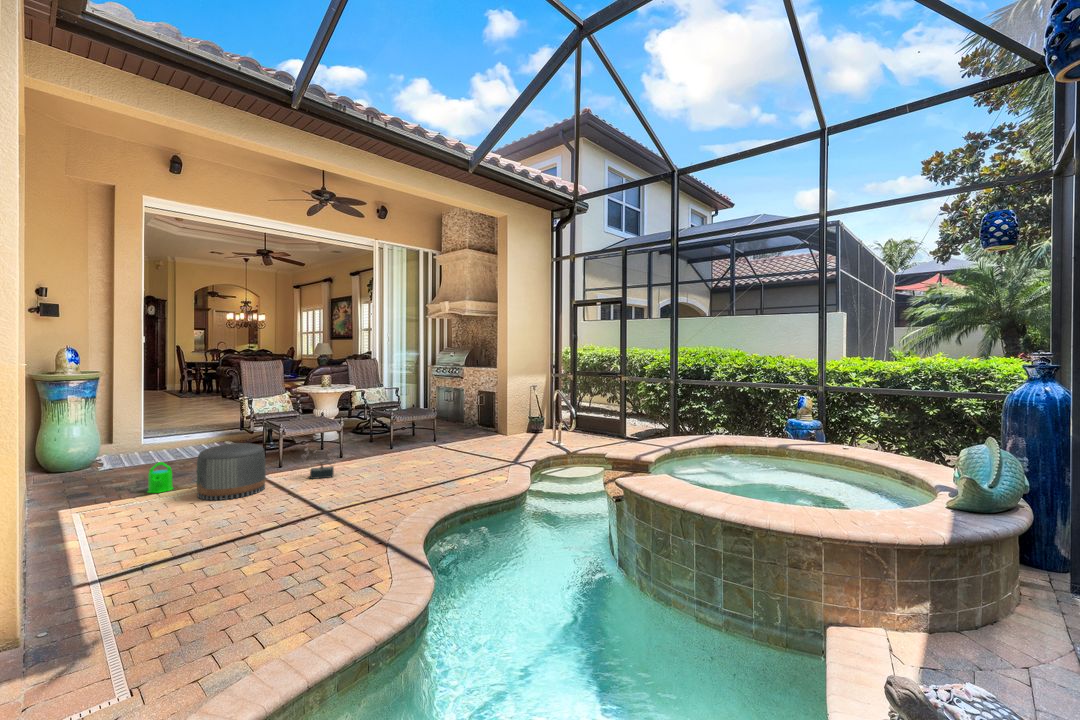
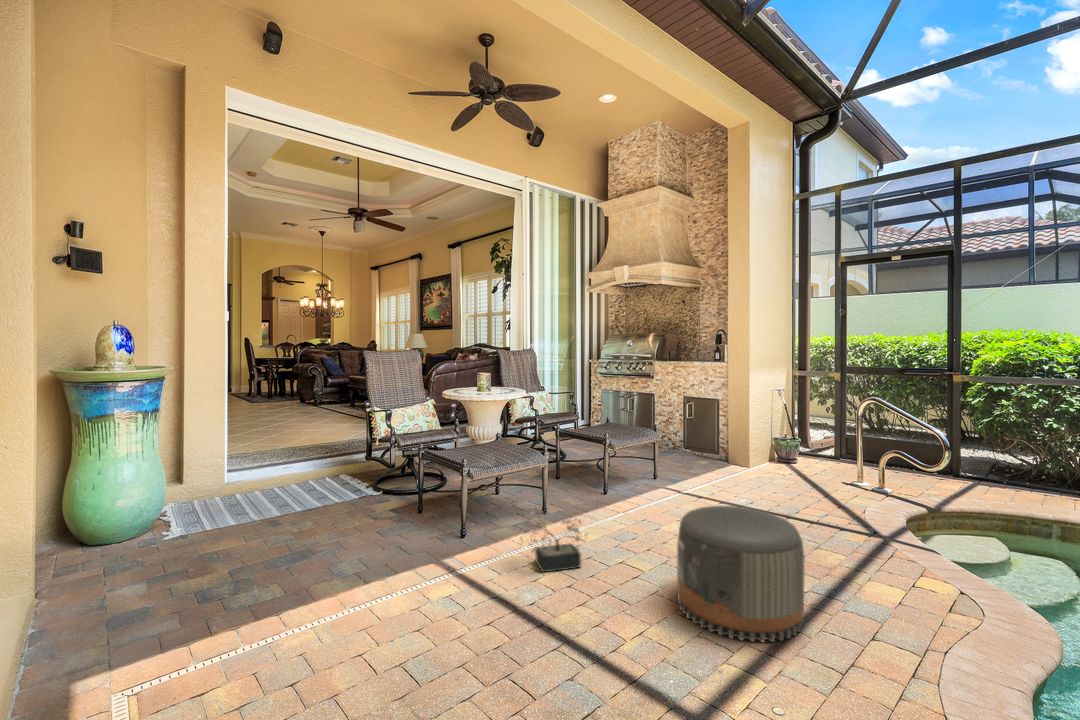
pouf: present [197,443,266,500] -> present [677,506,804,642]
watering can: present [148,462,173,493] -> none [255,543,304,609]

